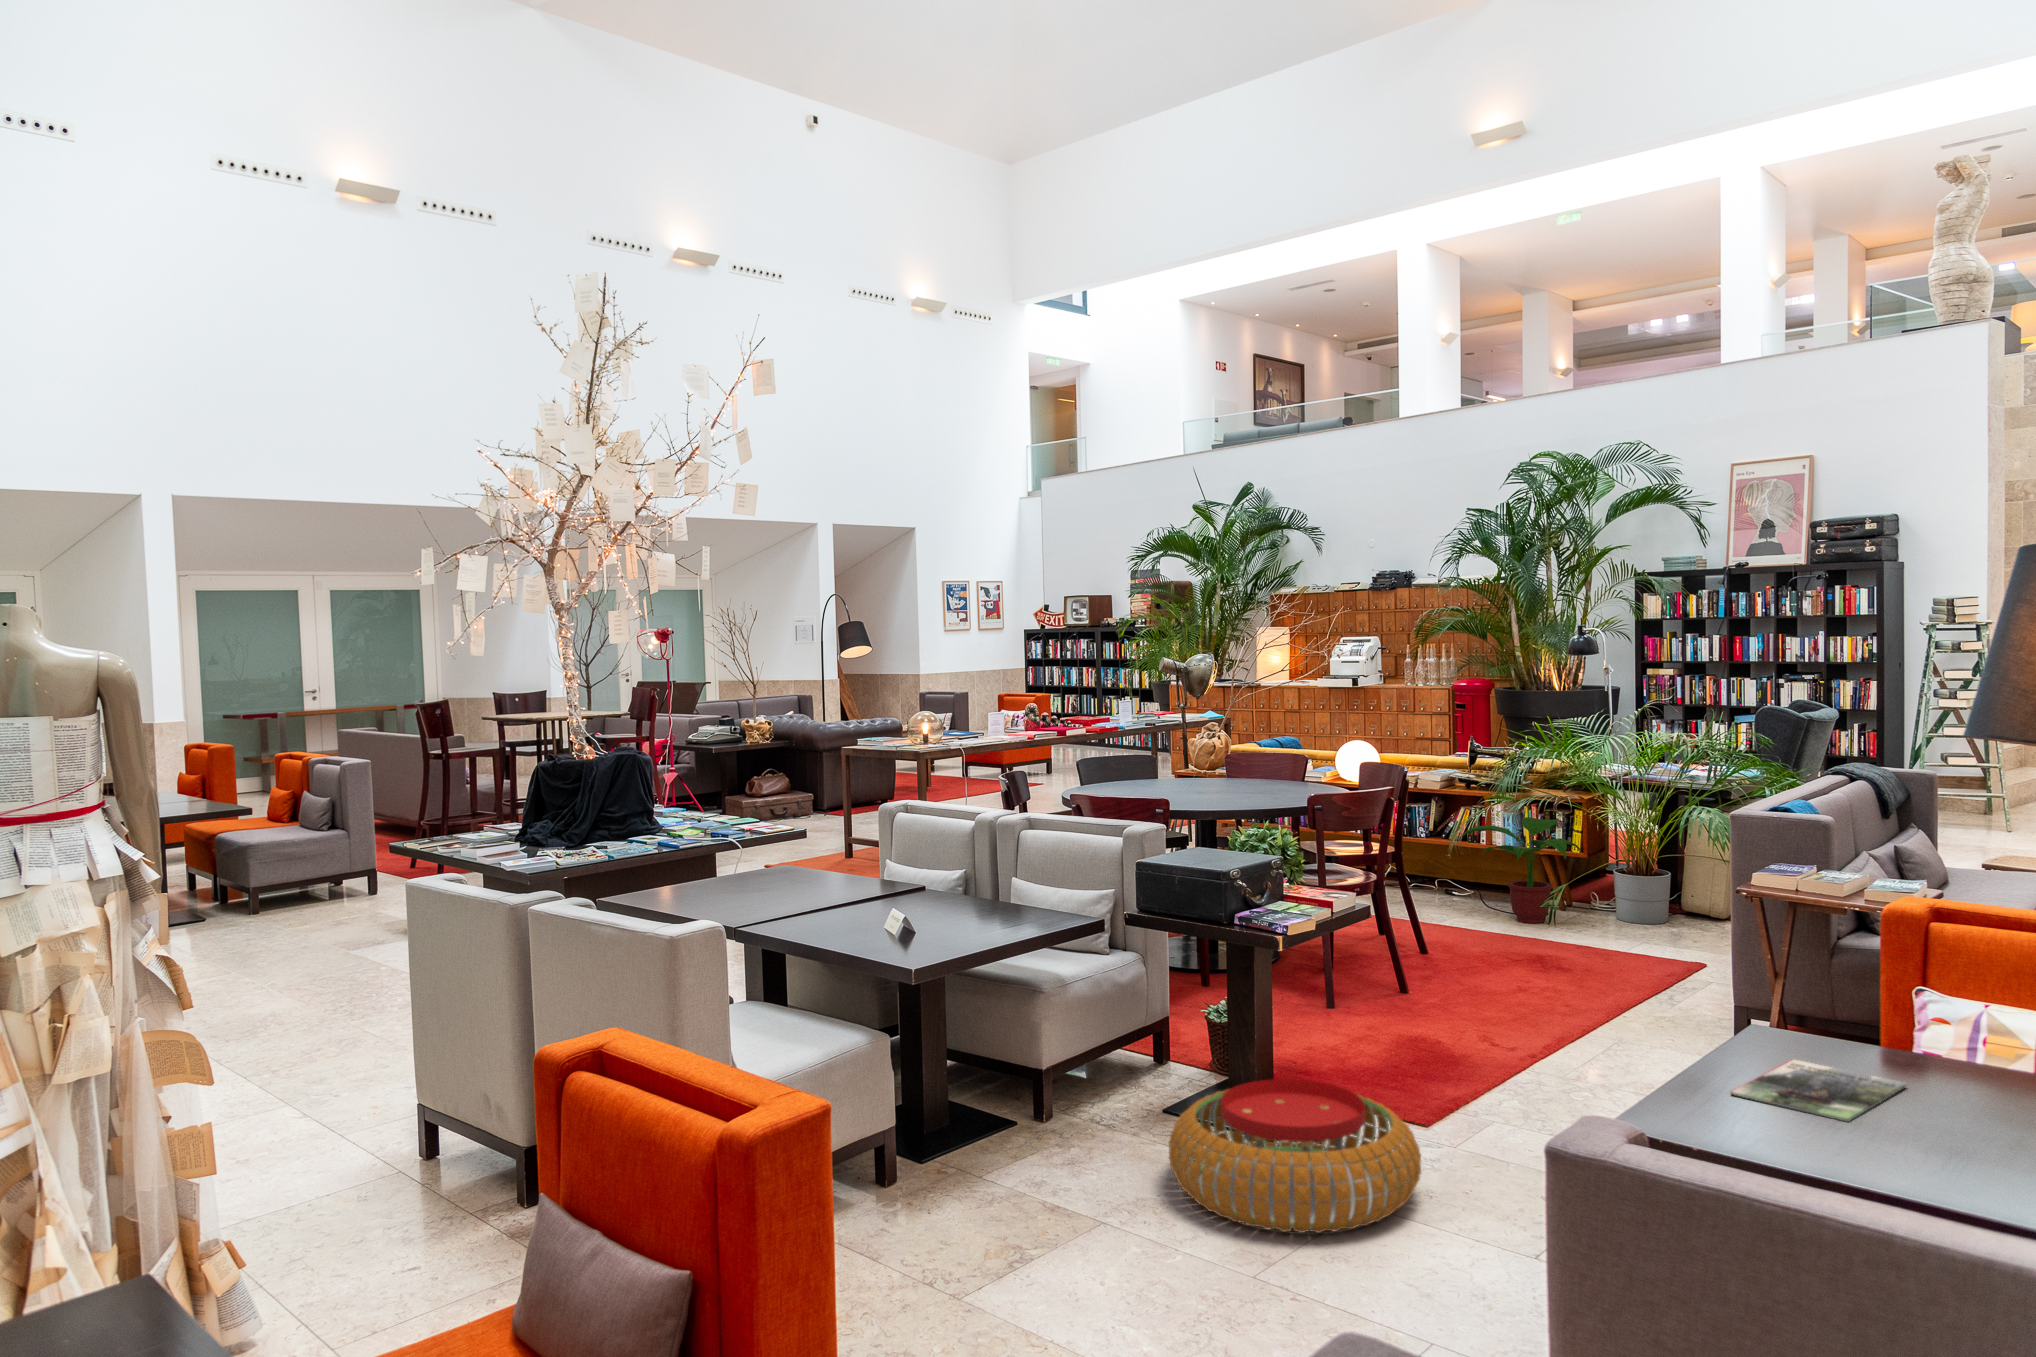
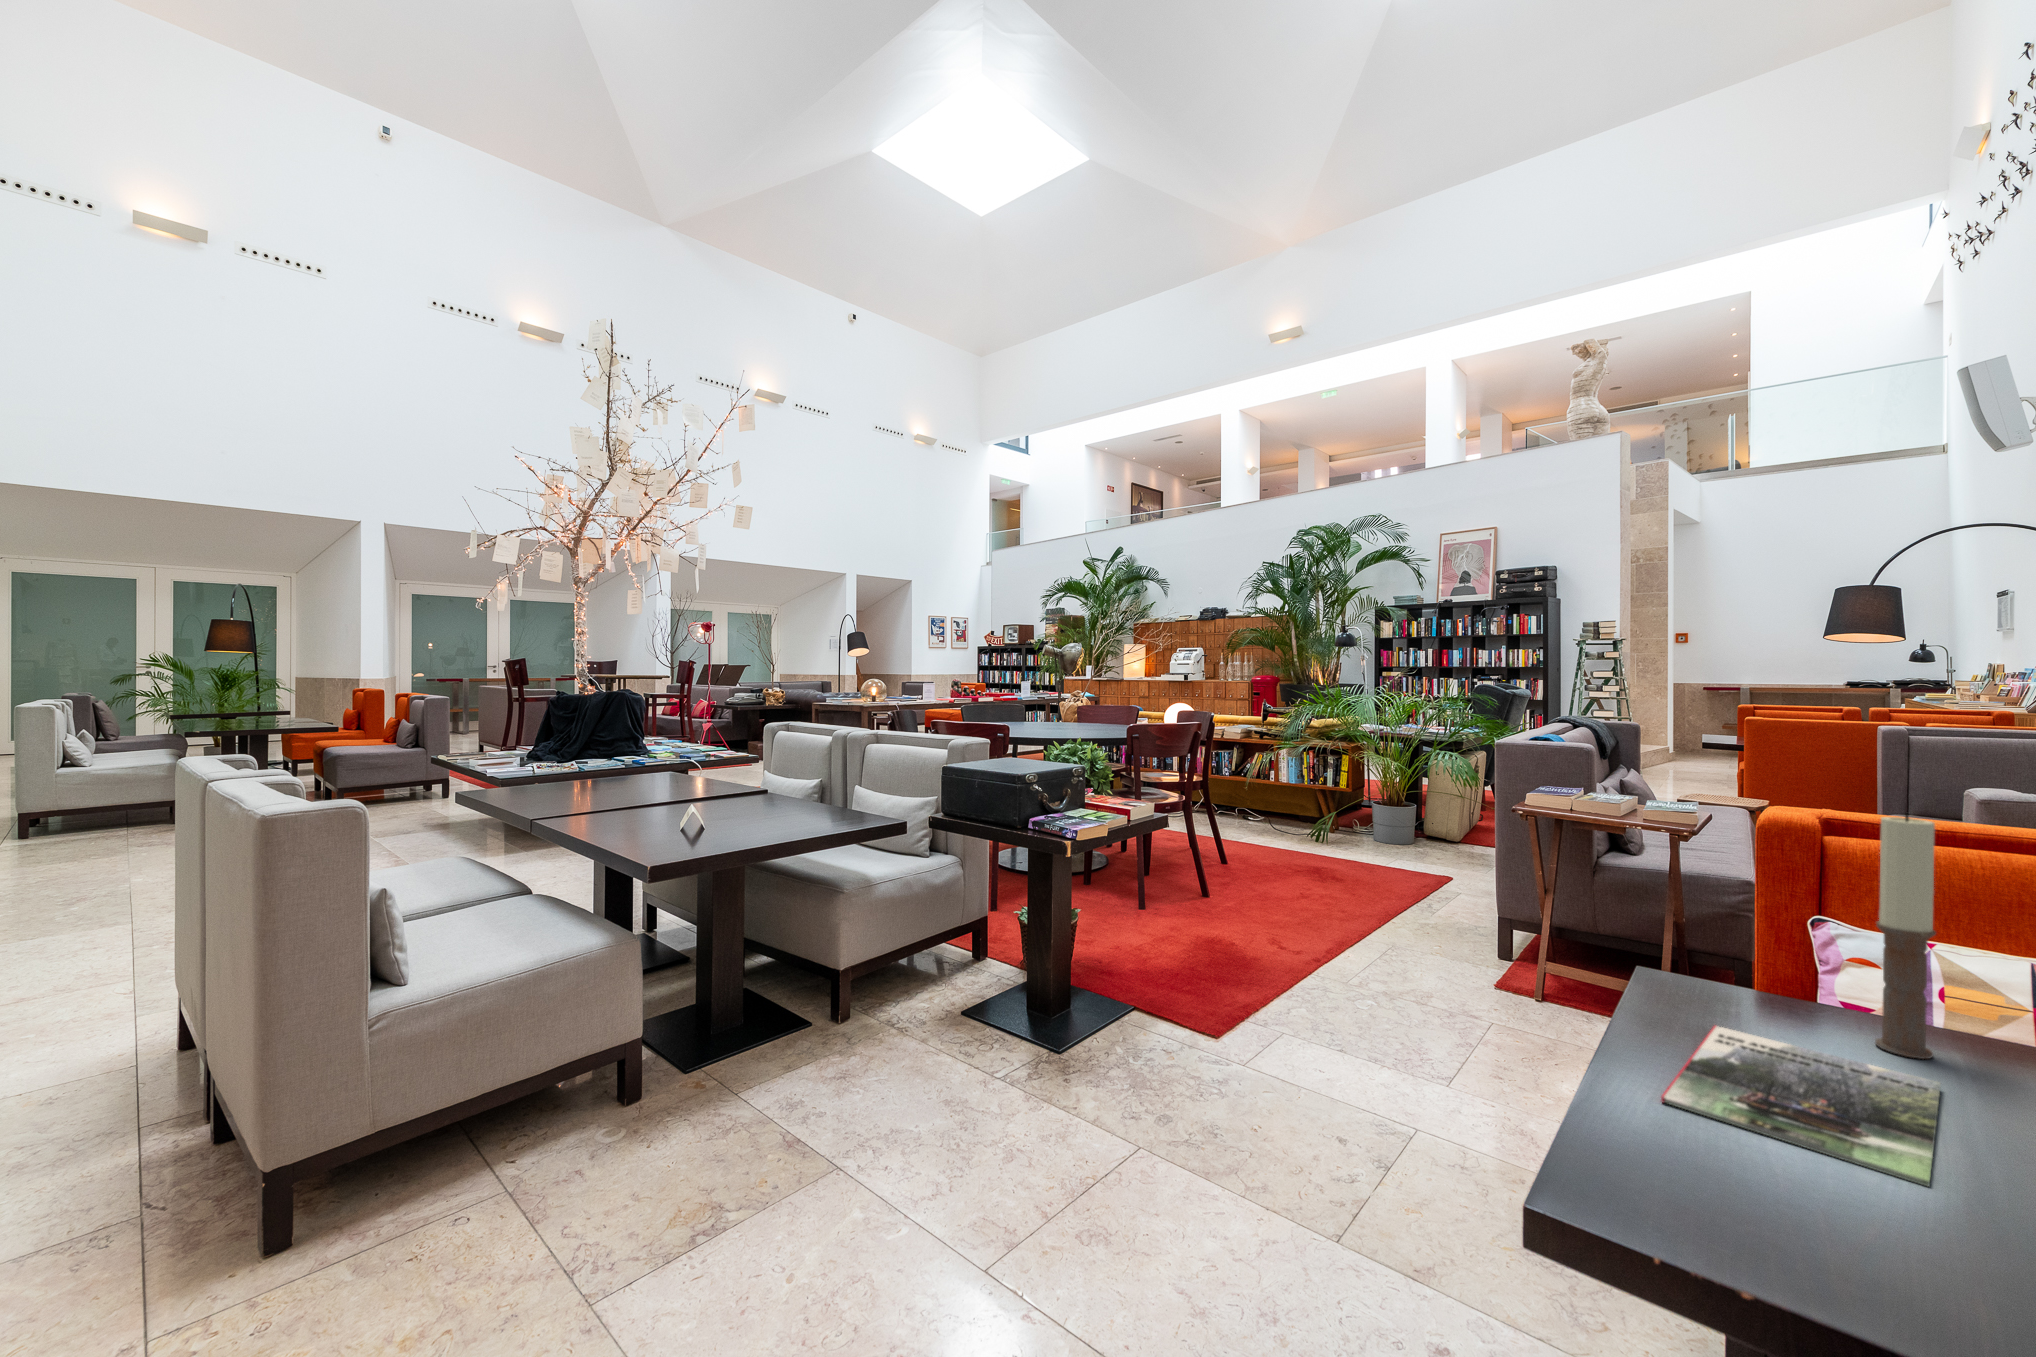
potted plant: present [1458,817,1581,923] -> none [1252,761,1345,841]
candle: none [1894,916,1925,1074] -> present [1875,813,1936,1059]
pouf: present [1168,1079,1421,1233] -> none [942,984,1198,1164]

